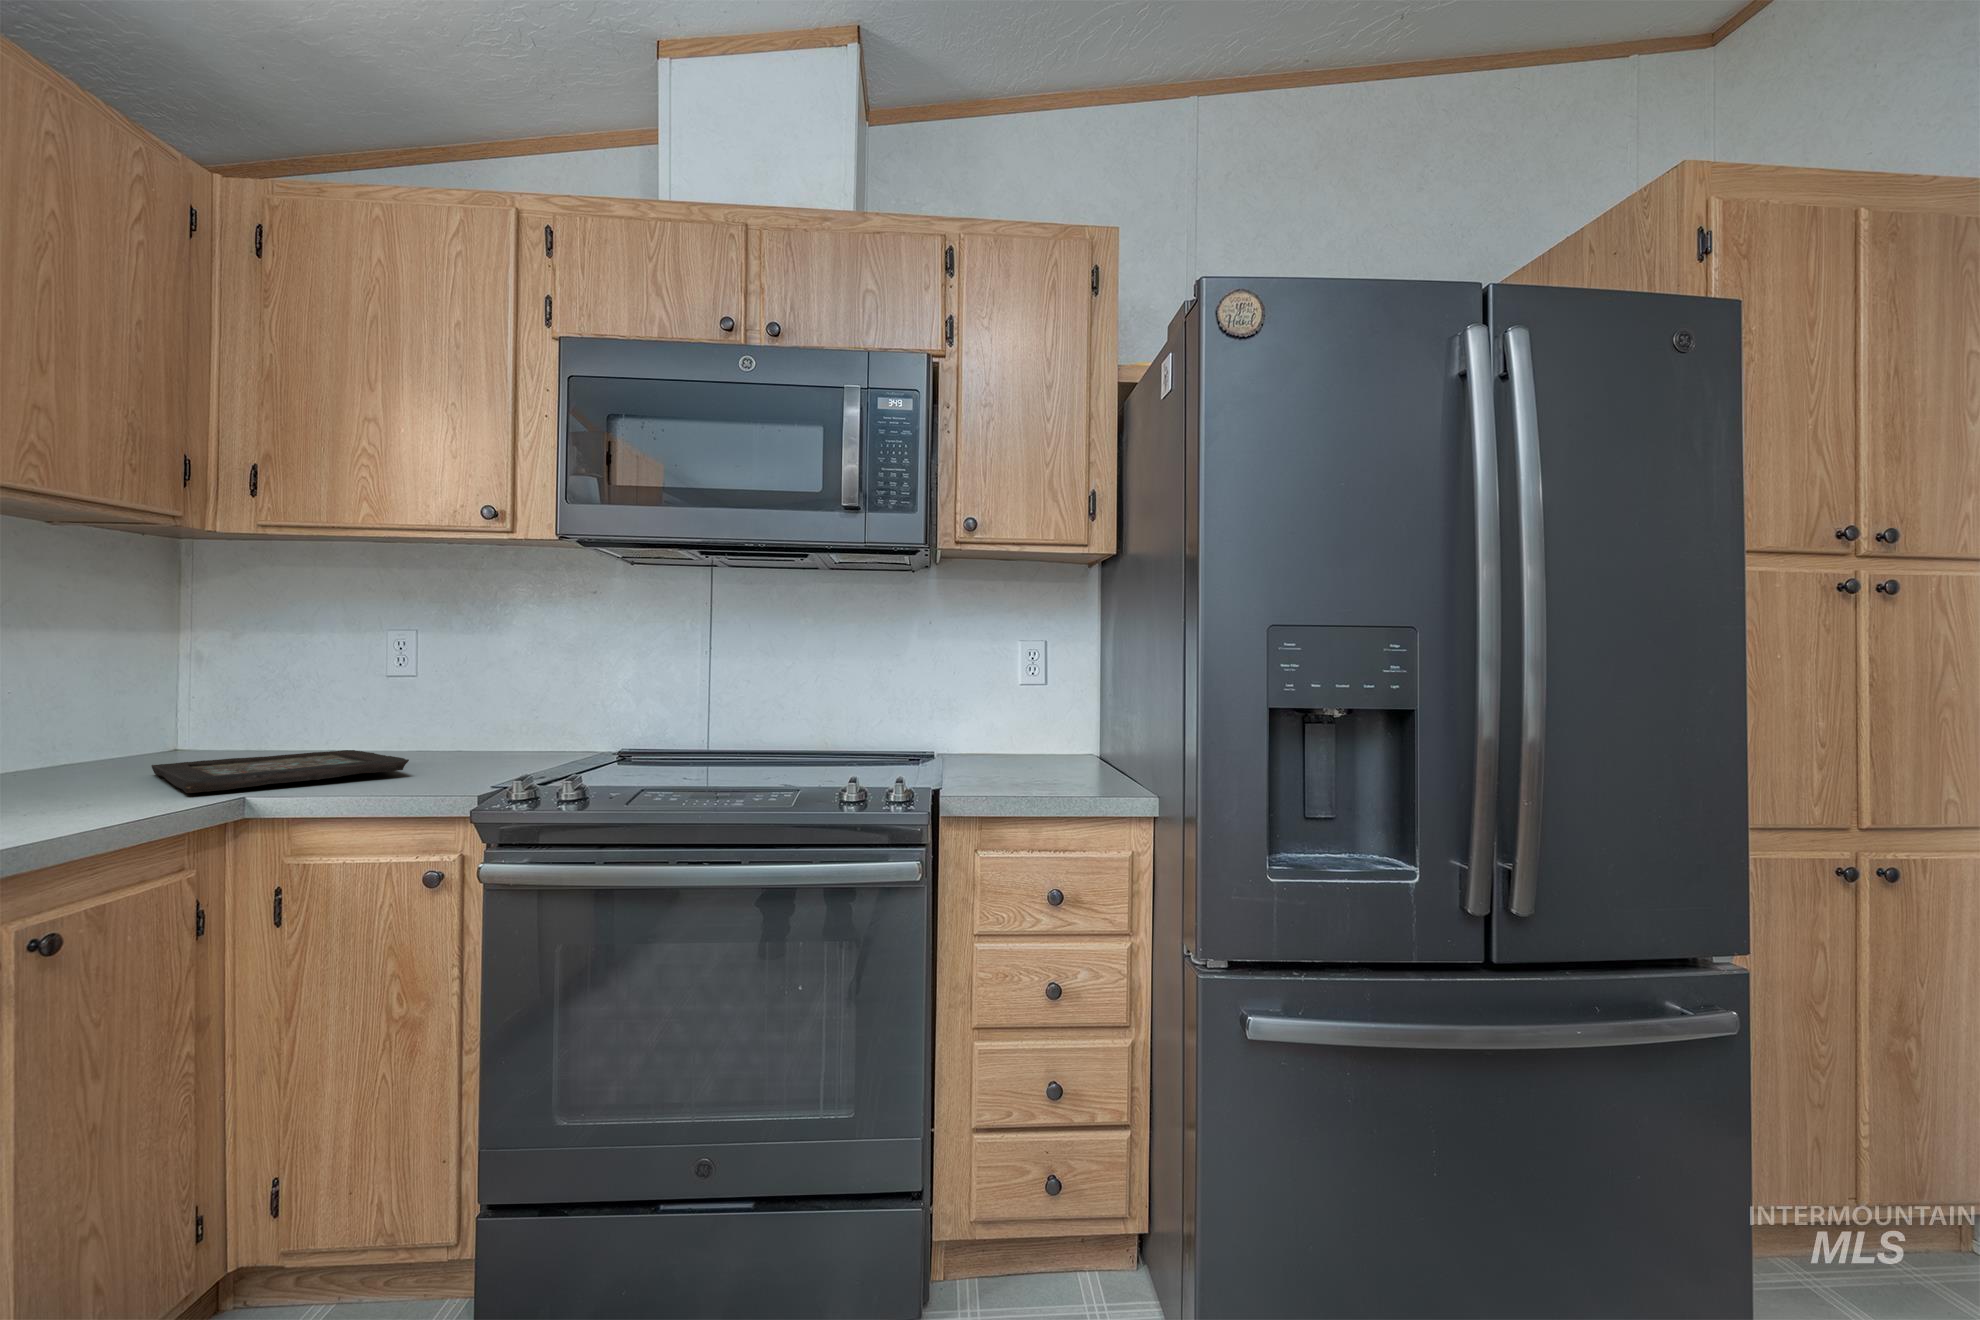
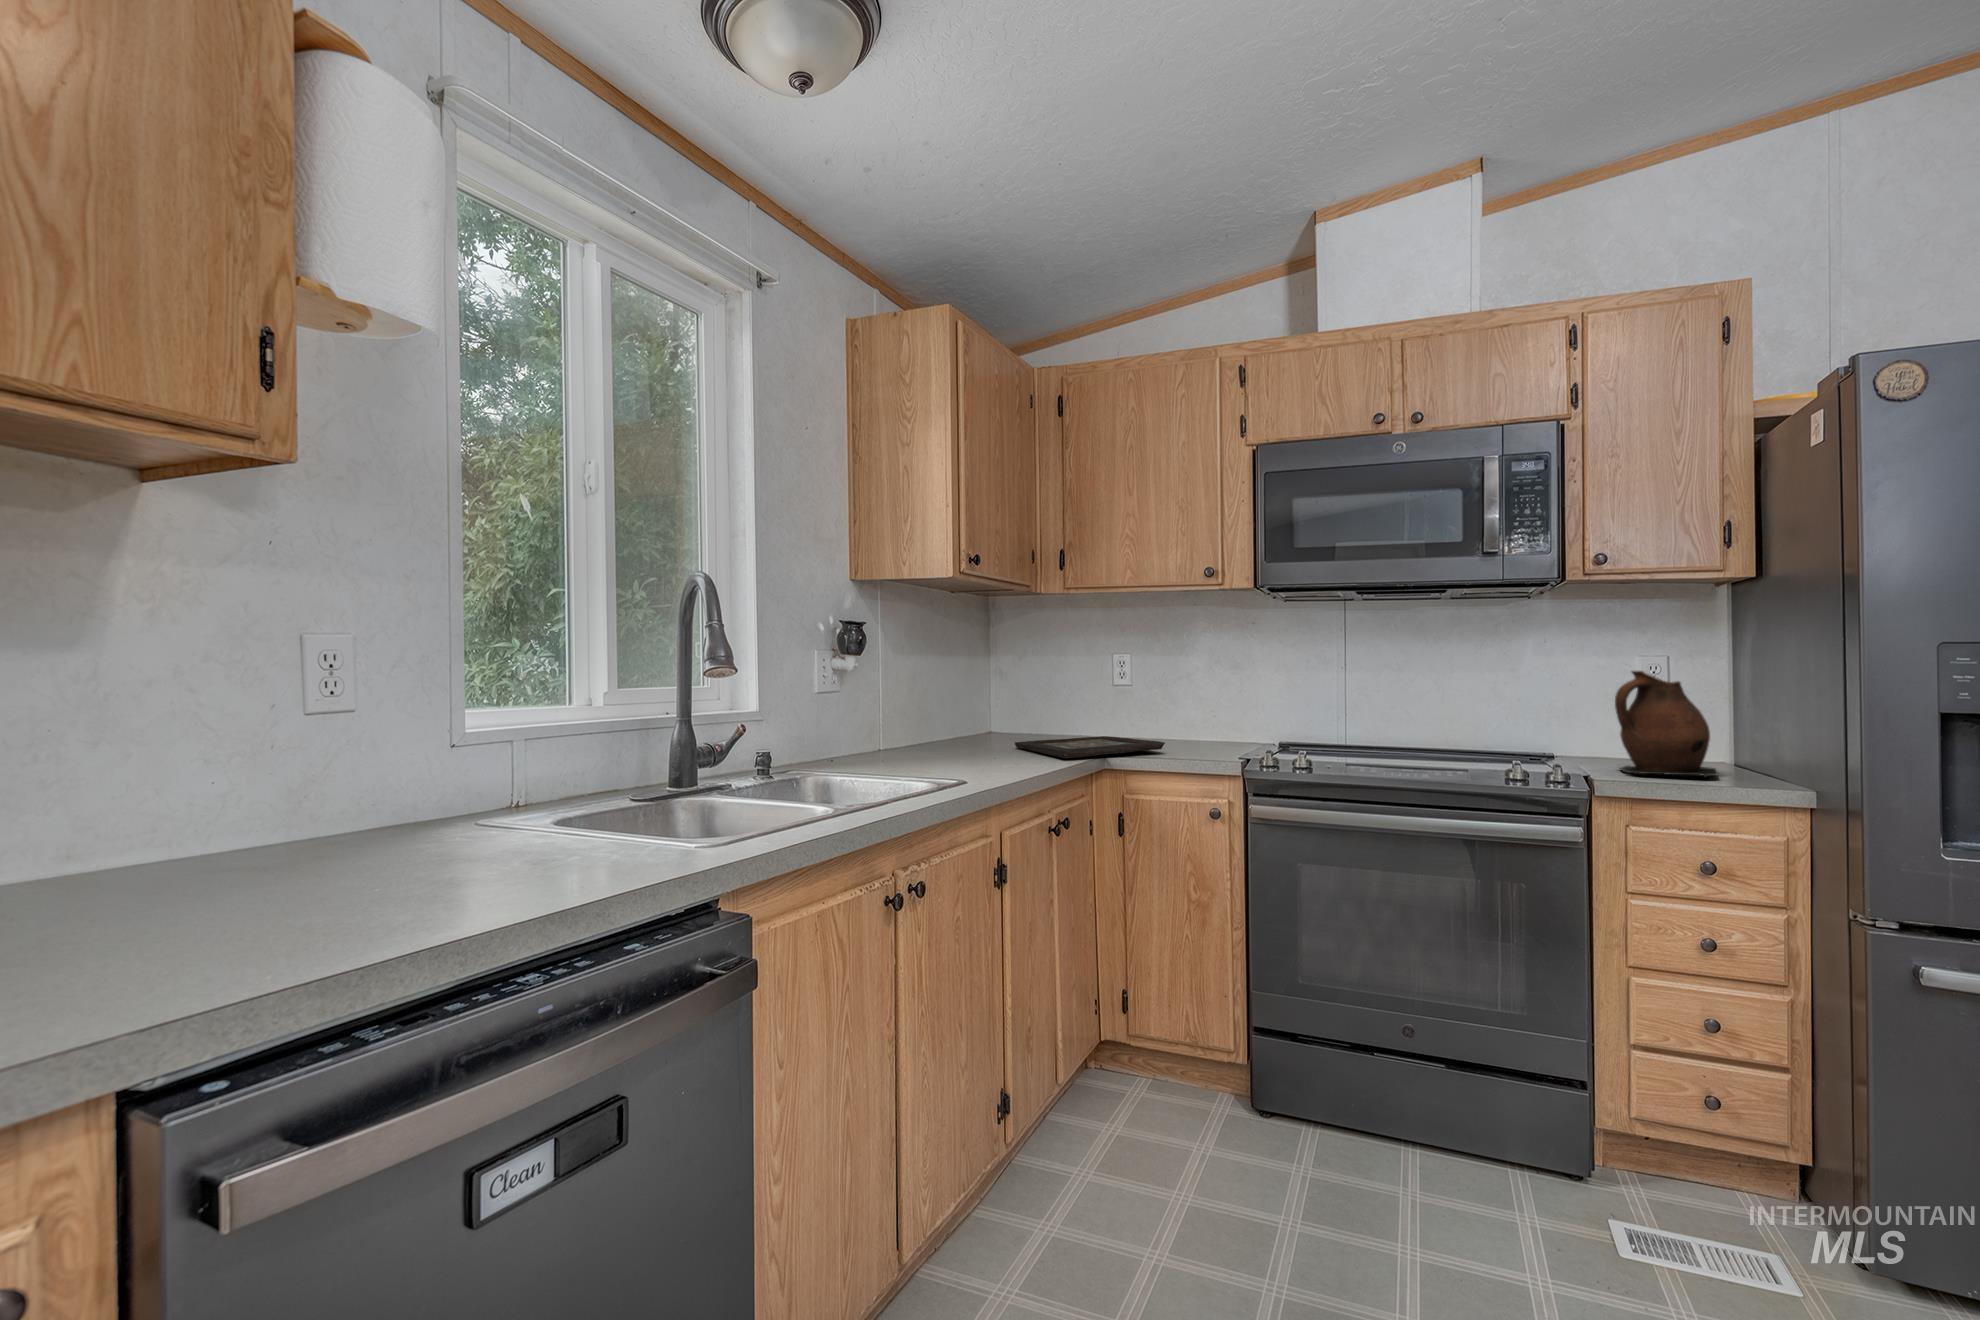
ceramic pitcher: none [973,661,1074,789] -> present [1615,671,1718,777]

